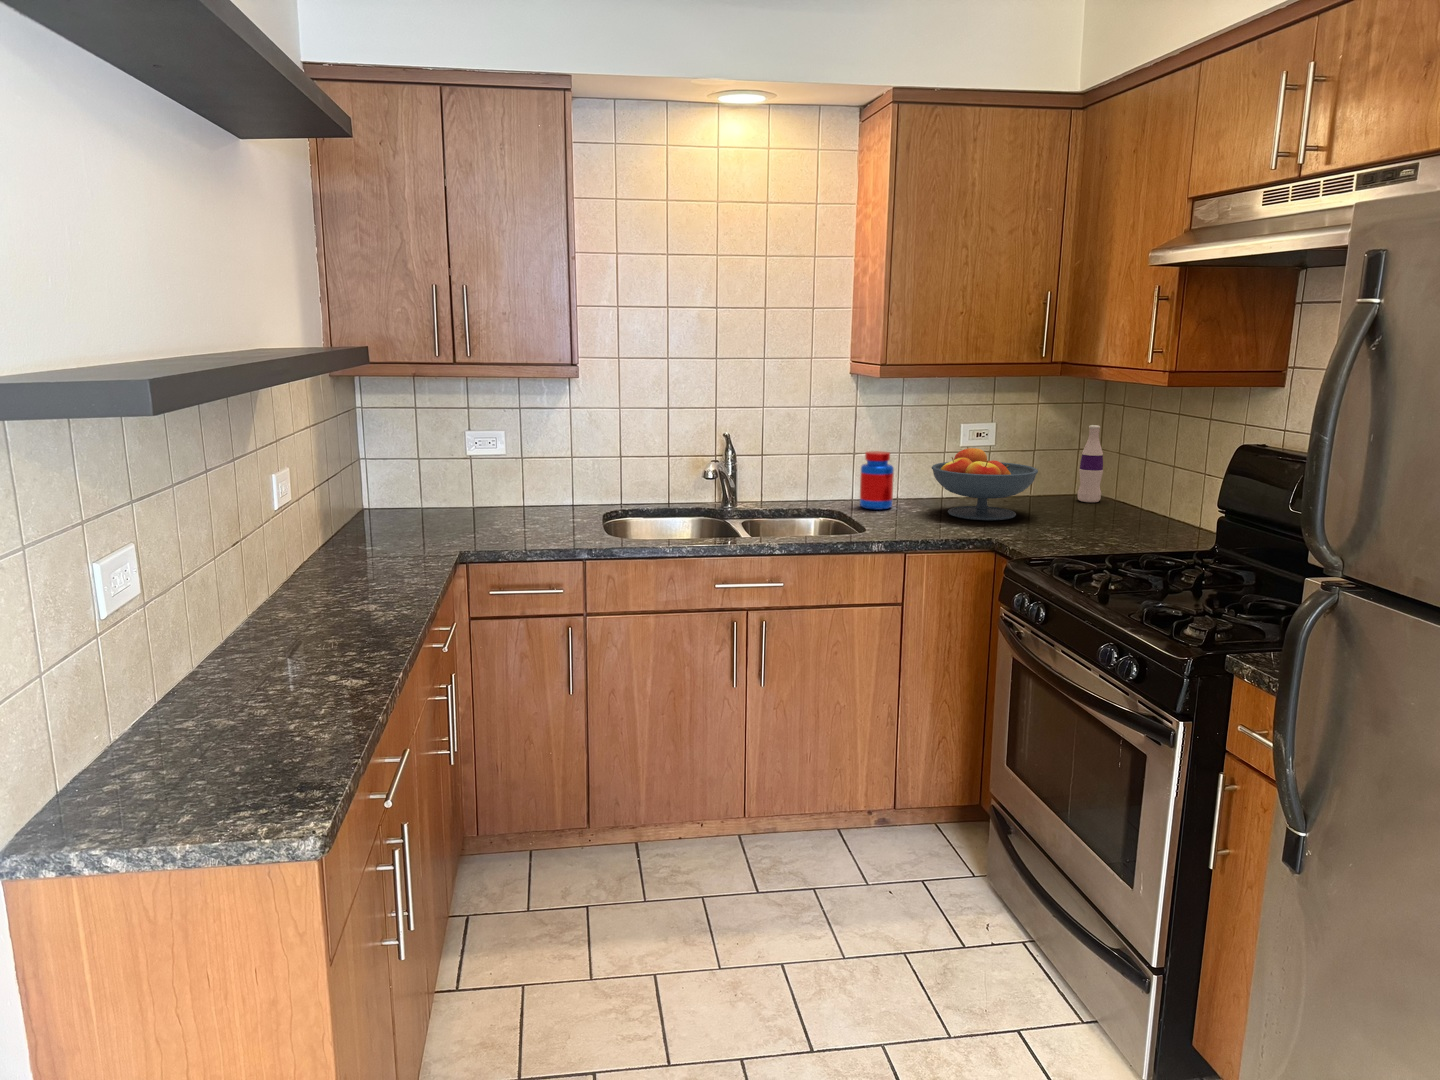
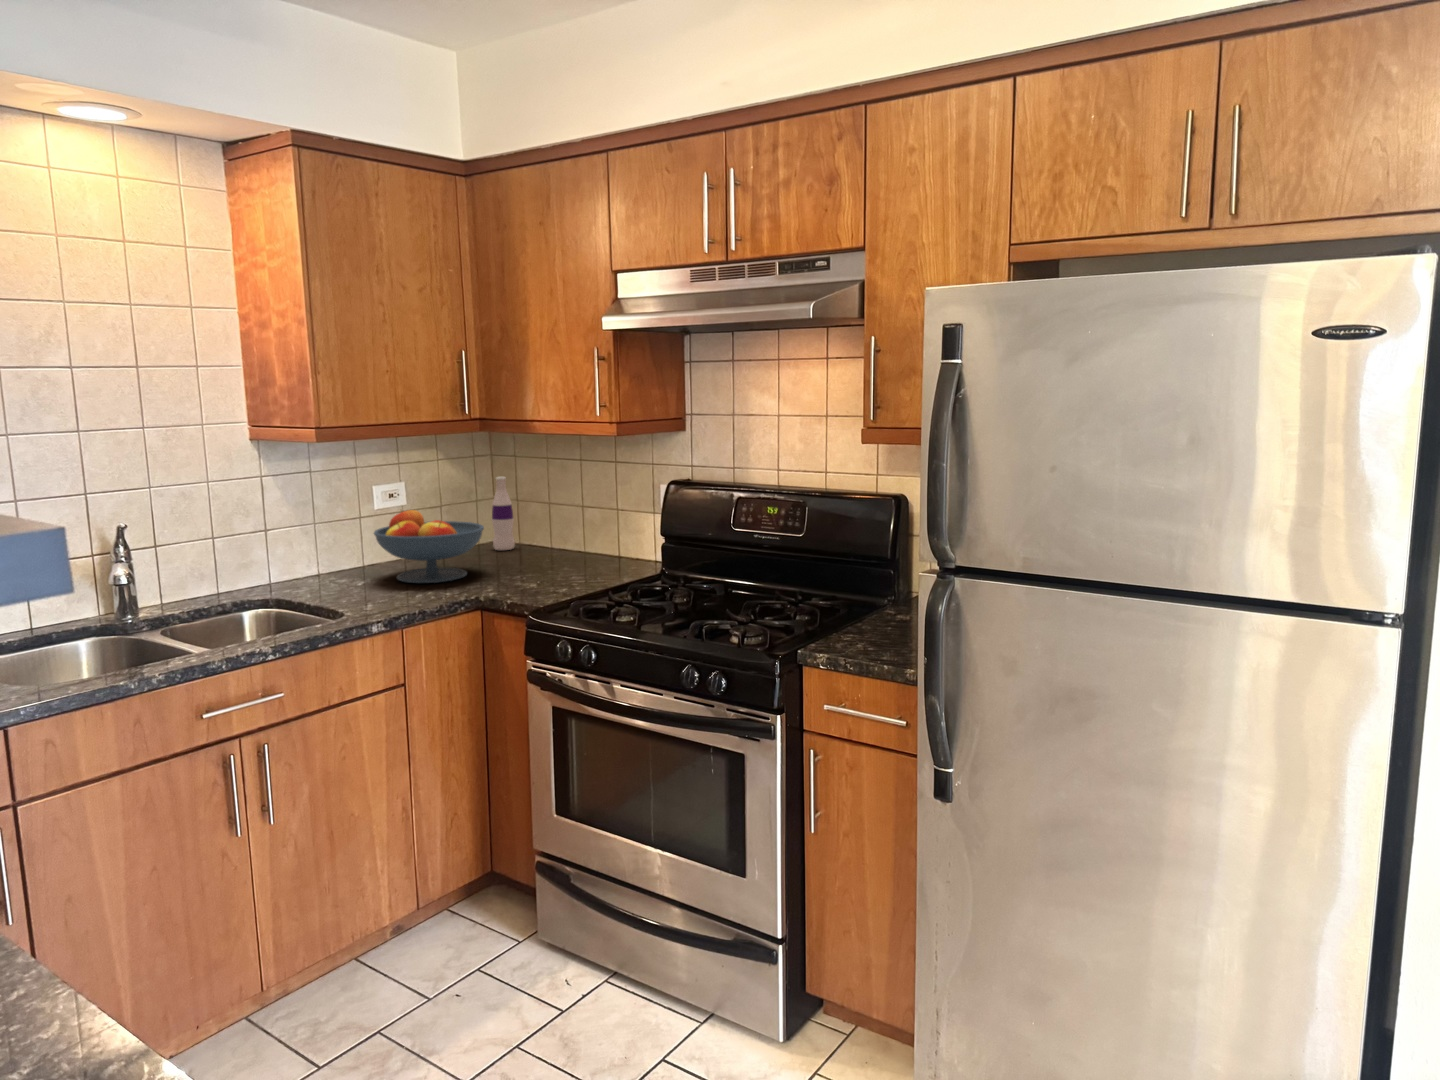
jar: present [860,451,894,510] -> none [288,525,331,591]

